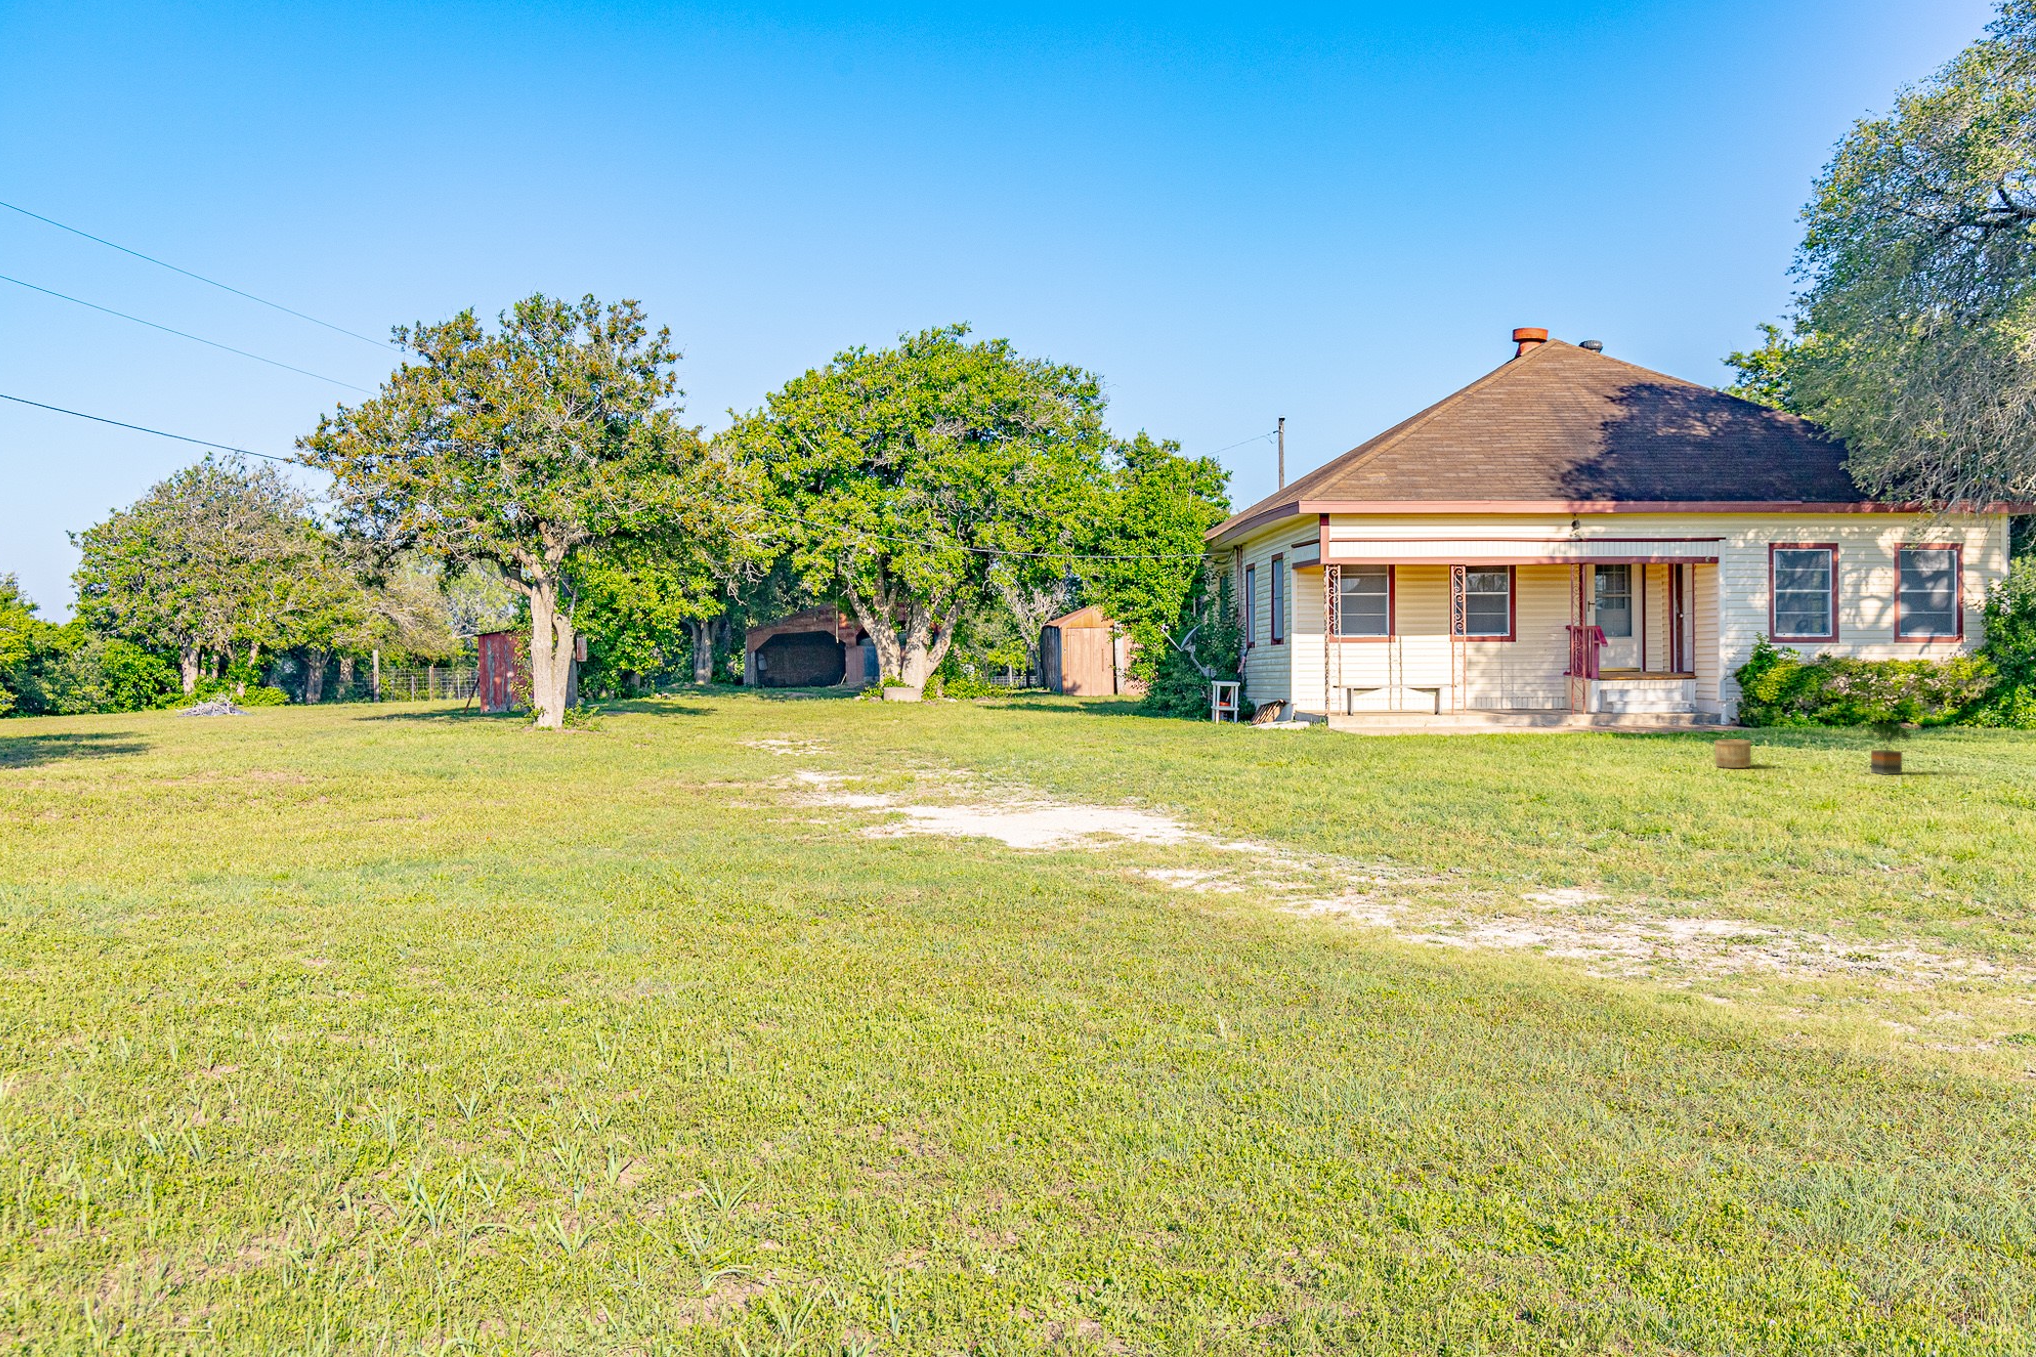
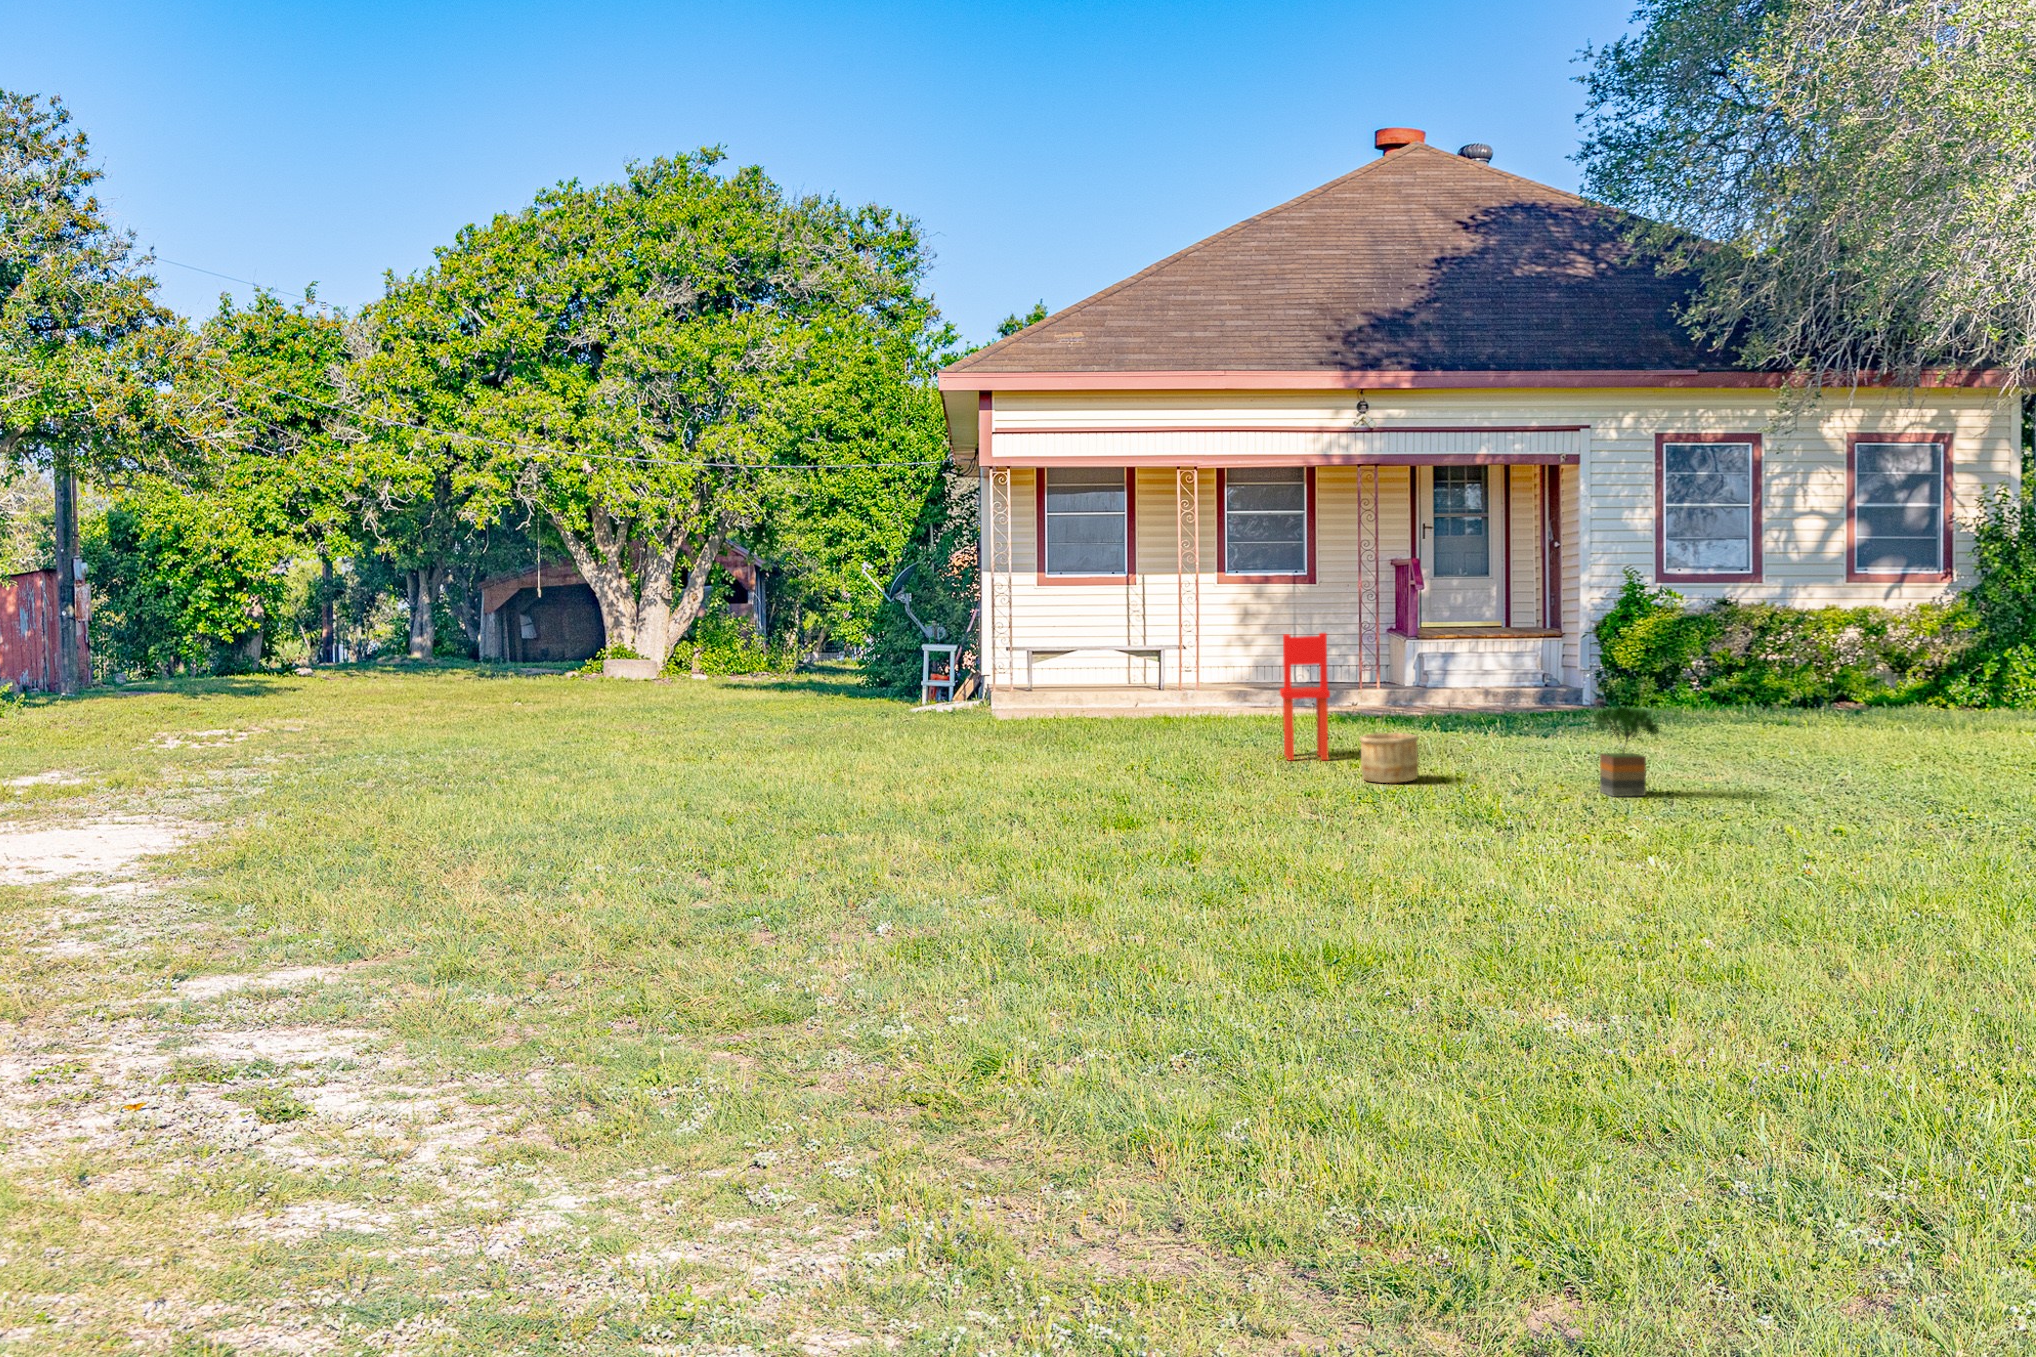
chair: none [1630,680,1671,757] -> present [1280,633,1330,760]

